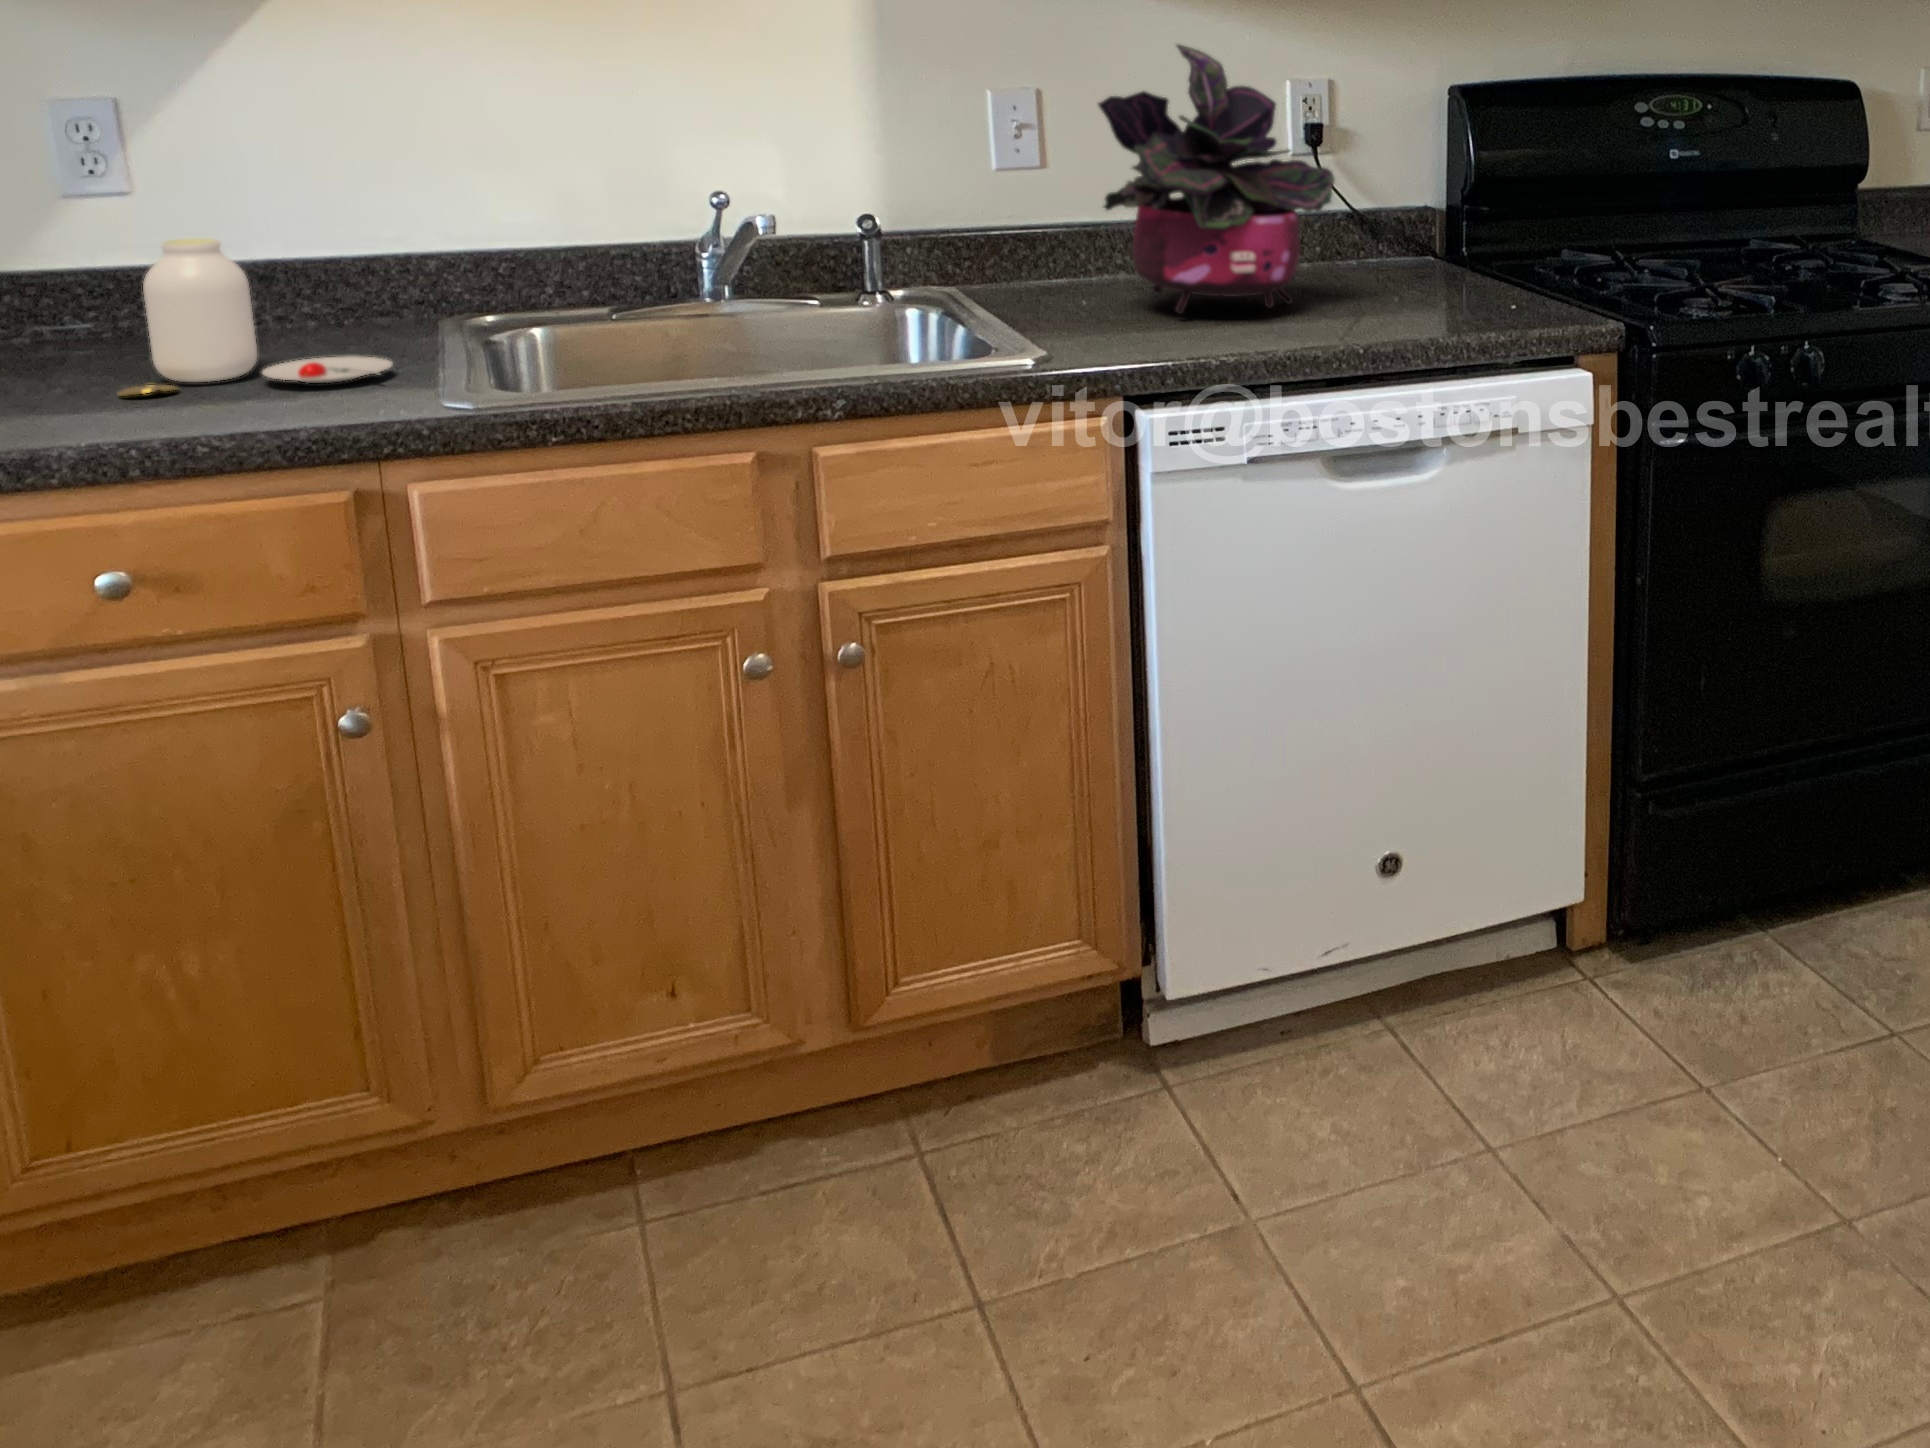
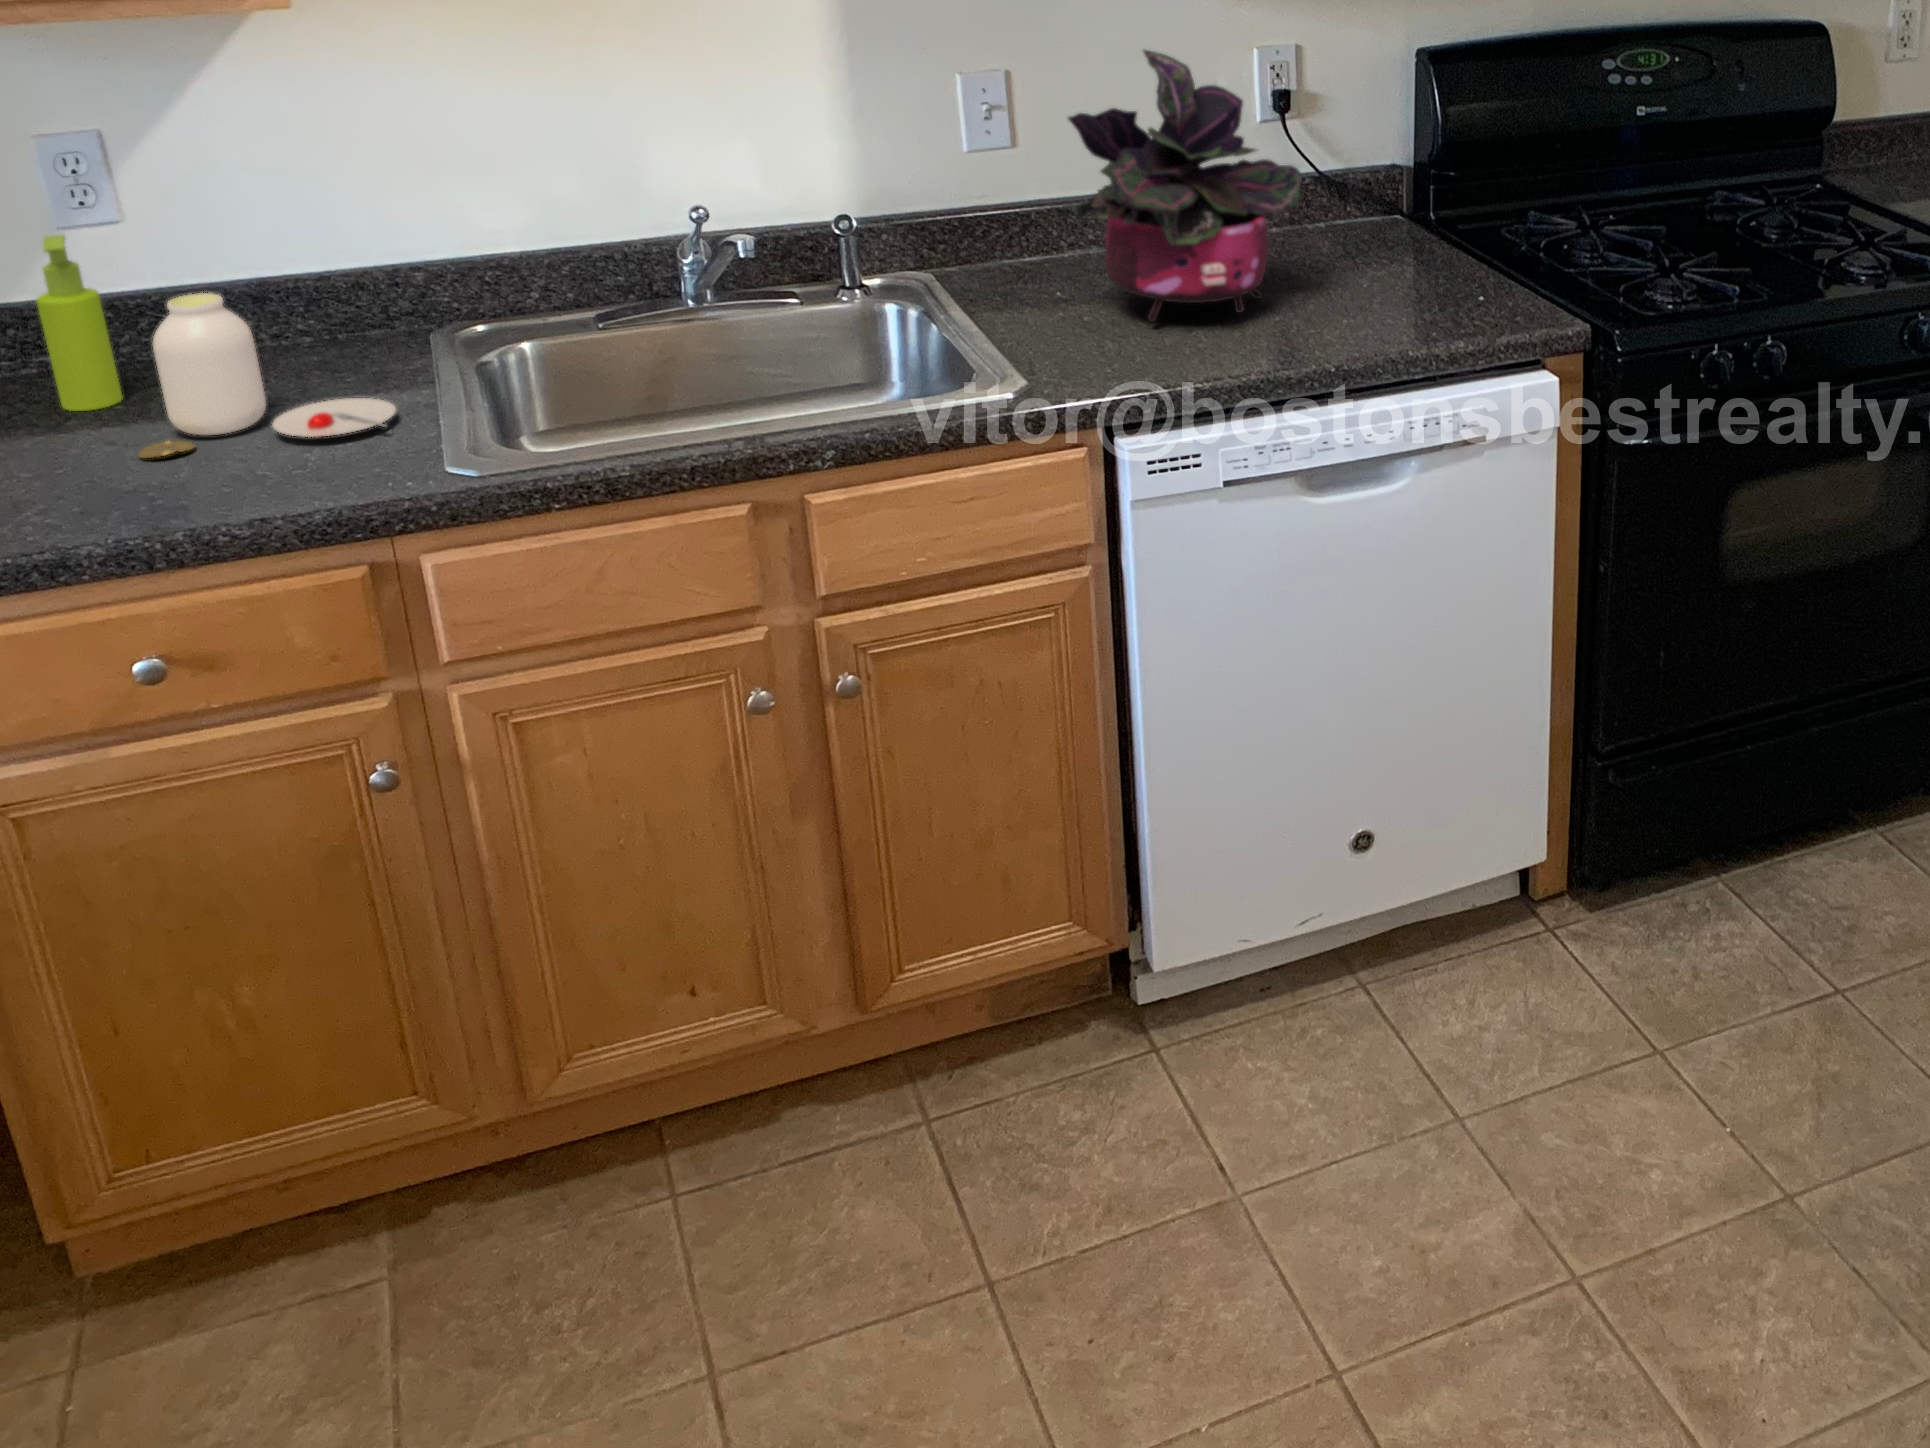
soap dispenser: none [26,184,108,366] -> present [36,235,122,411]

